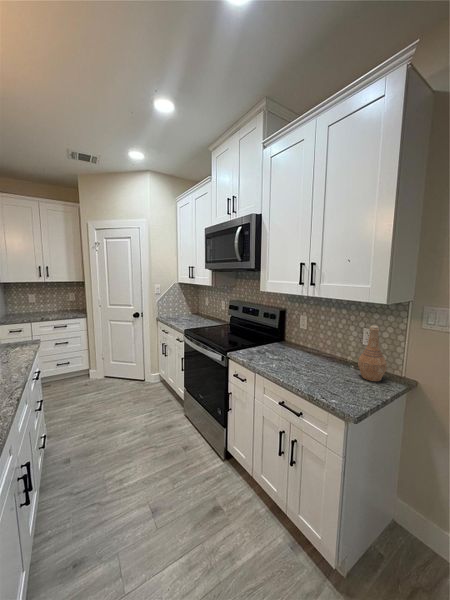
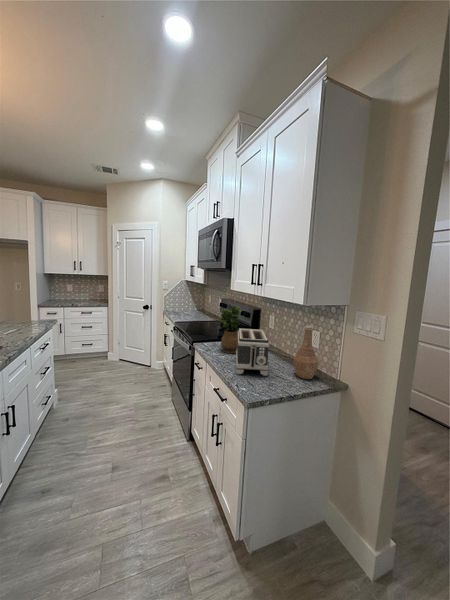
potted plant: none [259,307,285,361] -> present [220,305,241,353]
toaster: none [287,333,341,385] -> present [236,328,269,376]

